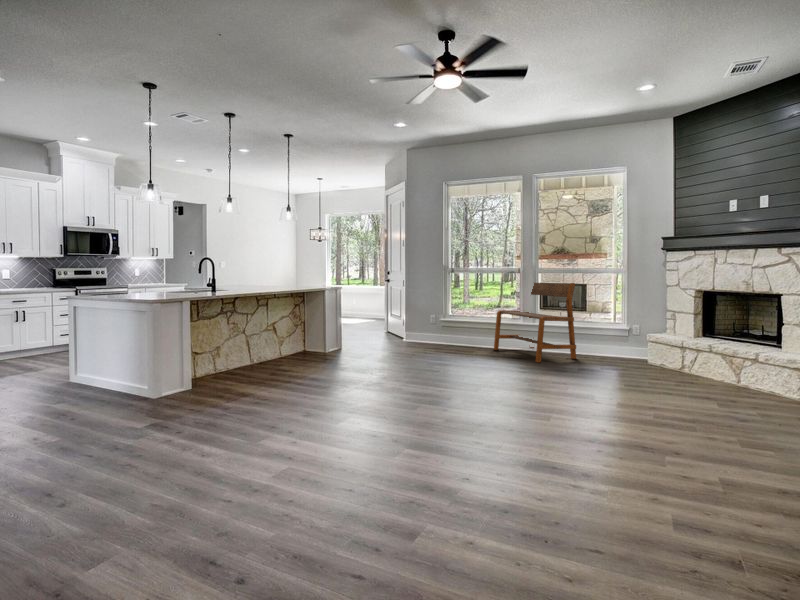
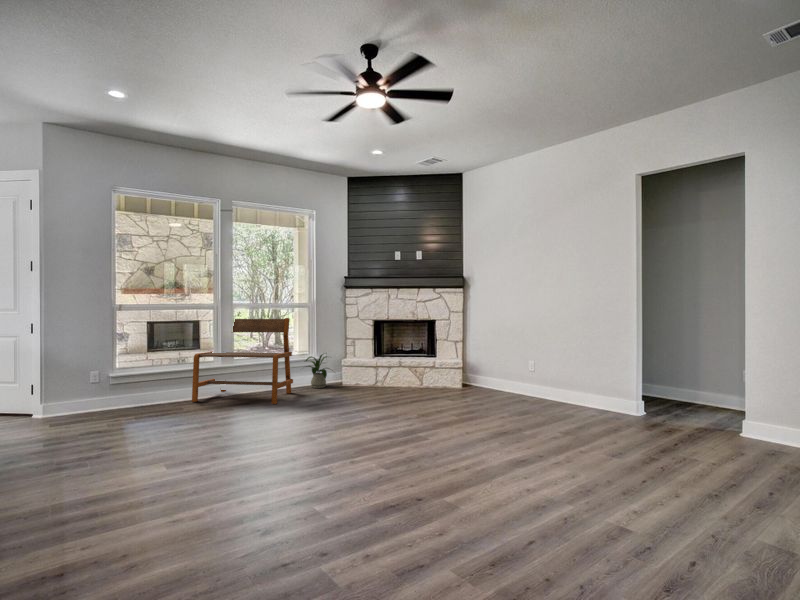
house plant: none [599,323,637,361] -> present [306,354,329,388]

